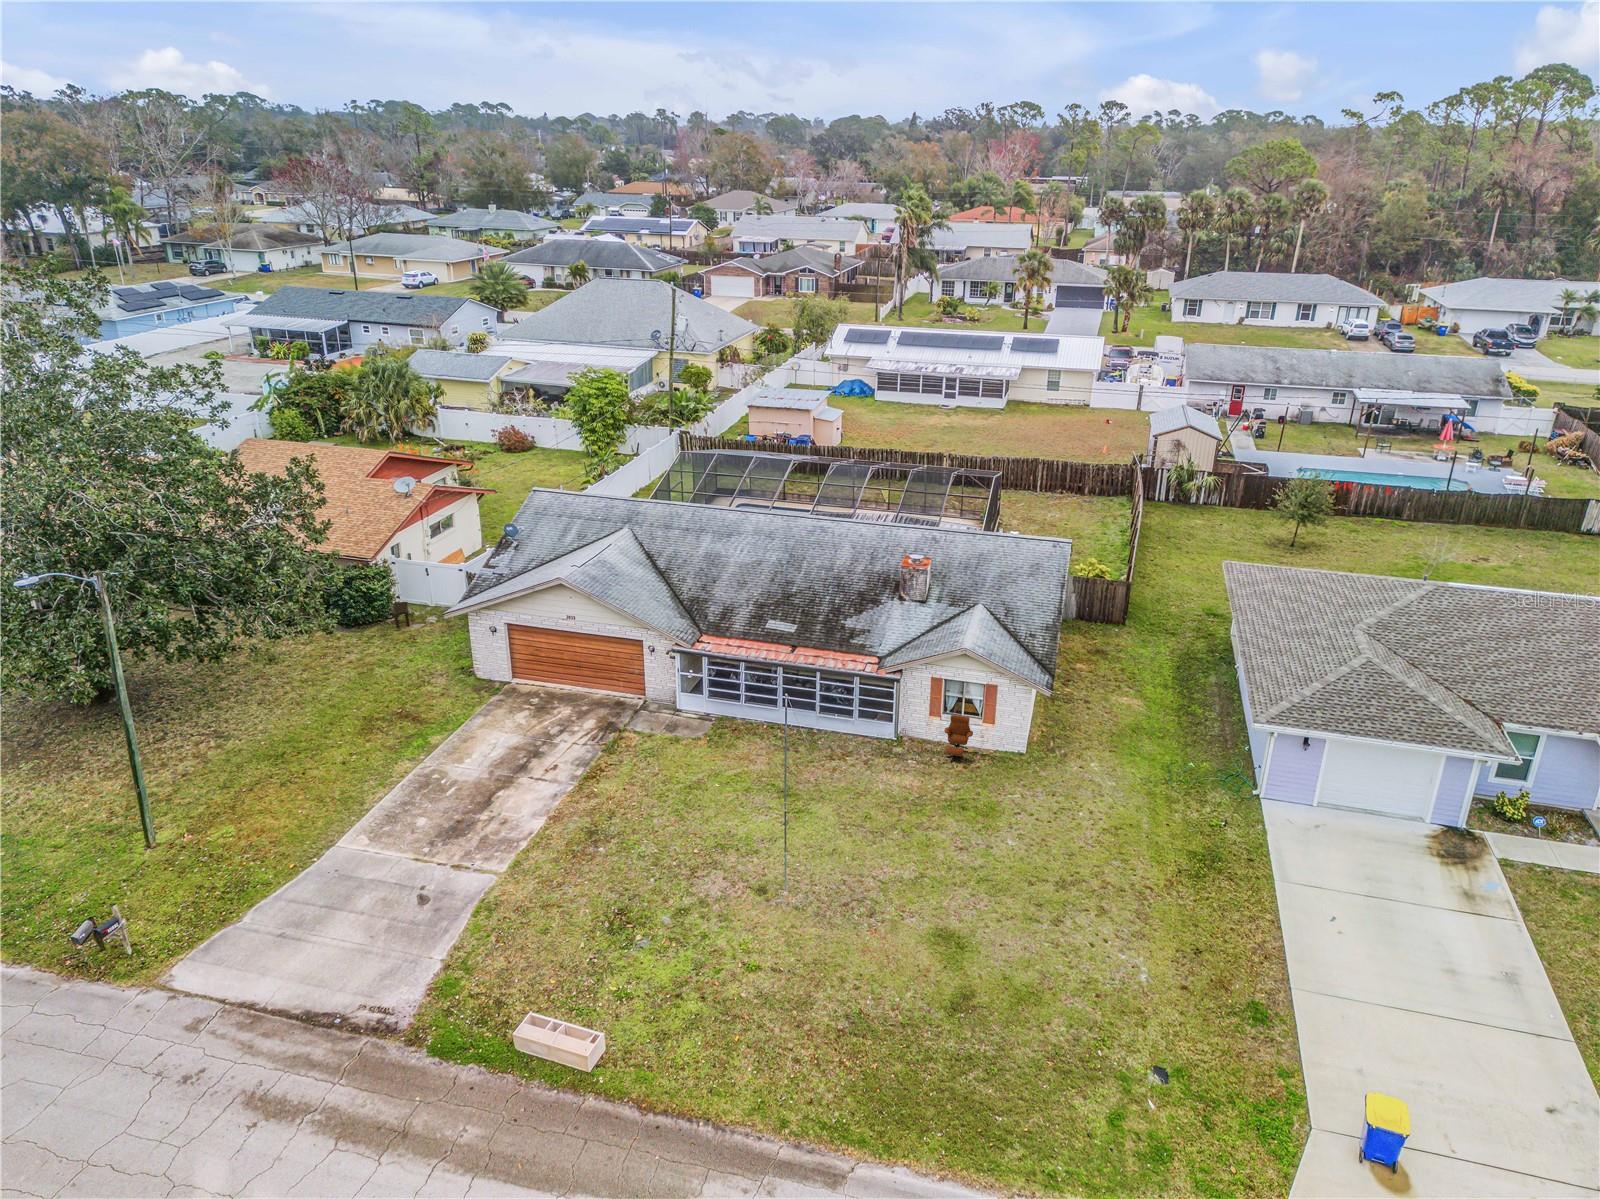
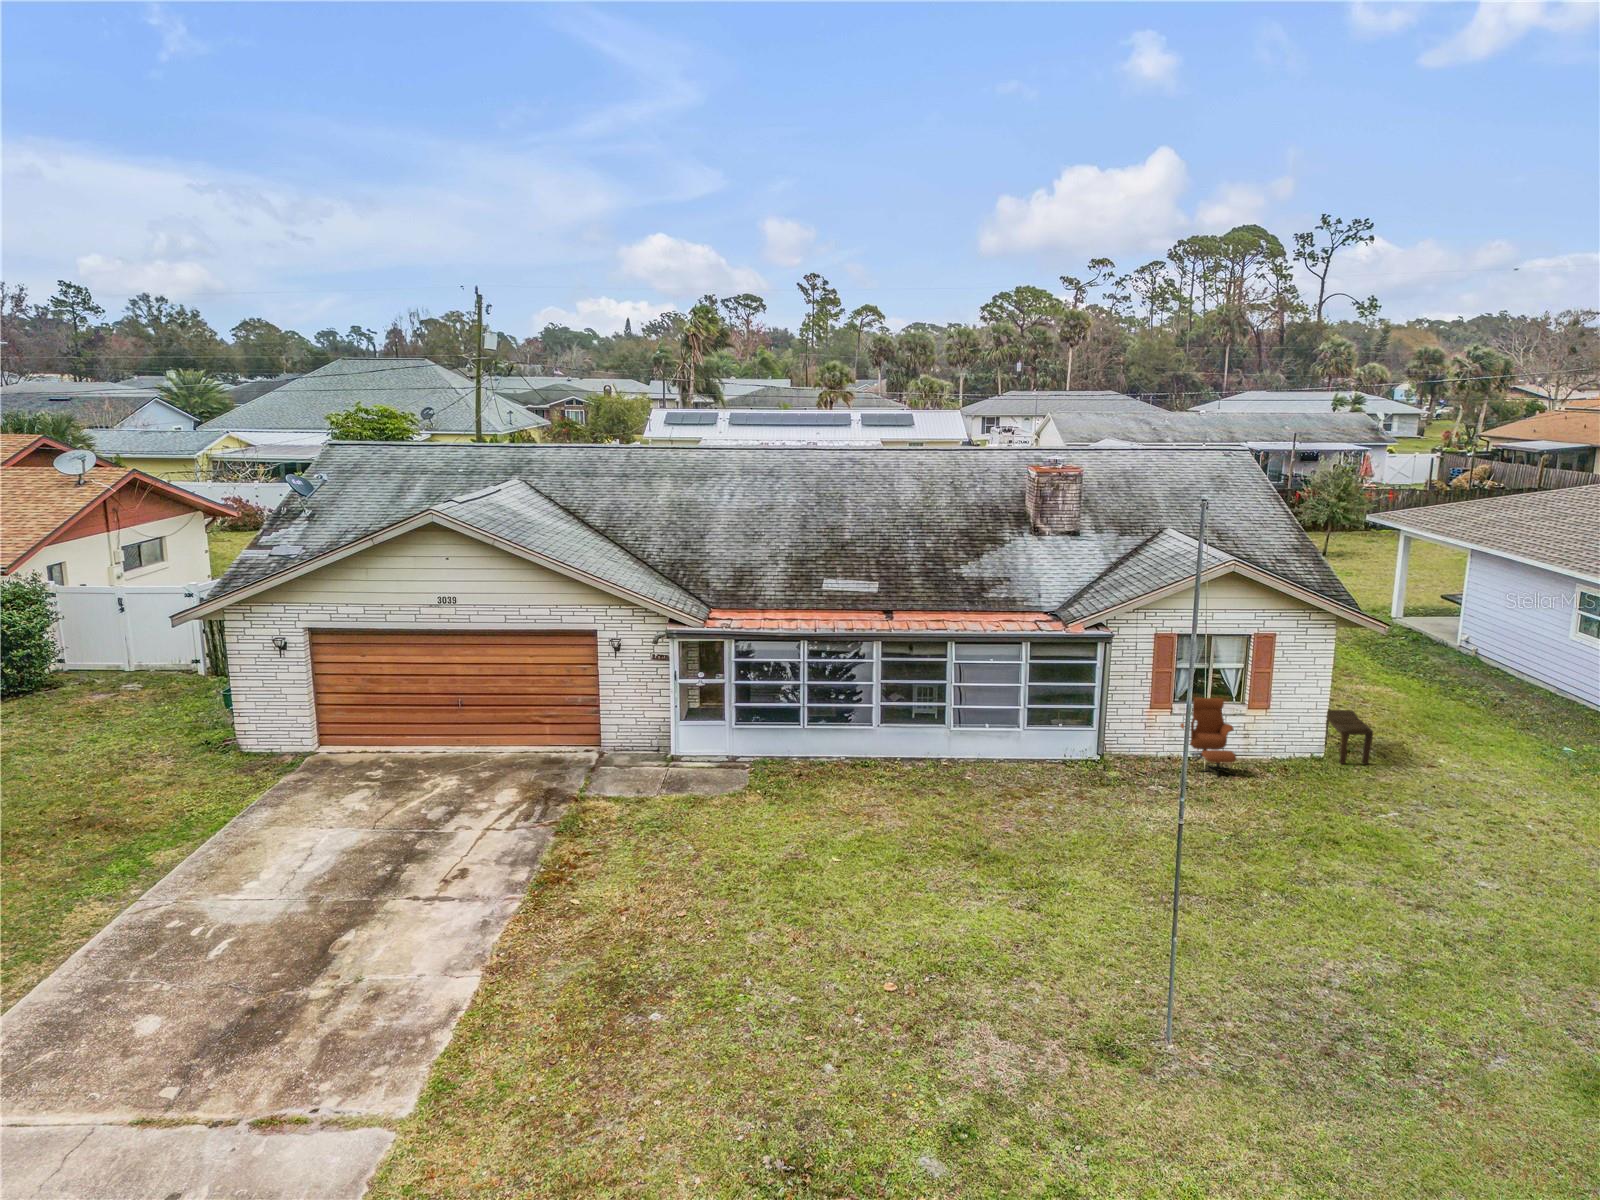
bench: present [393,602,410,628] -> present [1325,709,1373,764]

